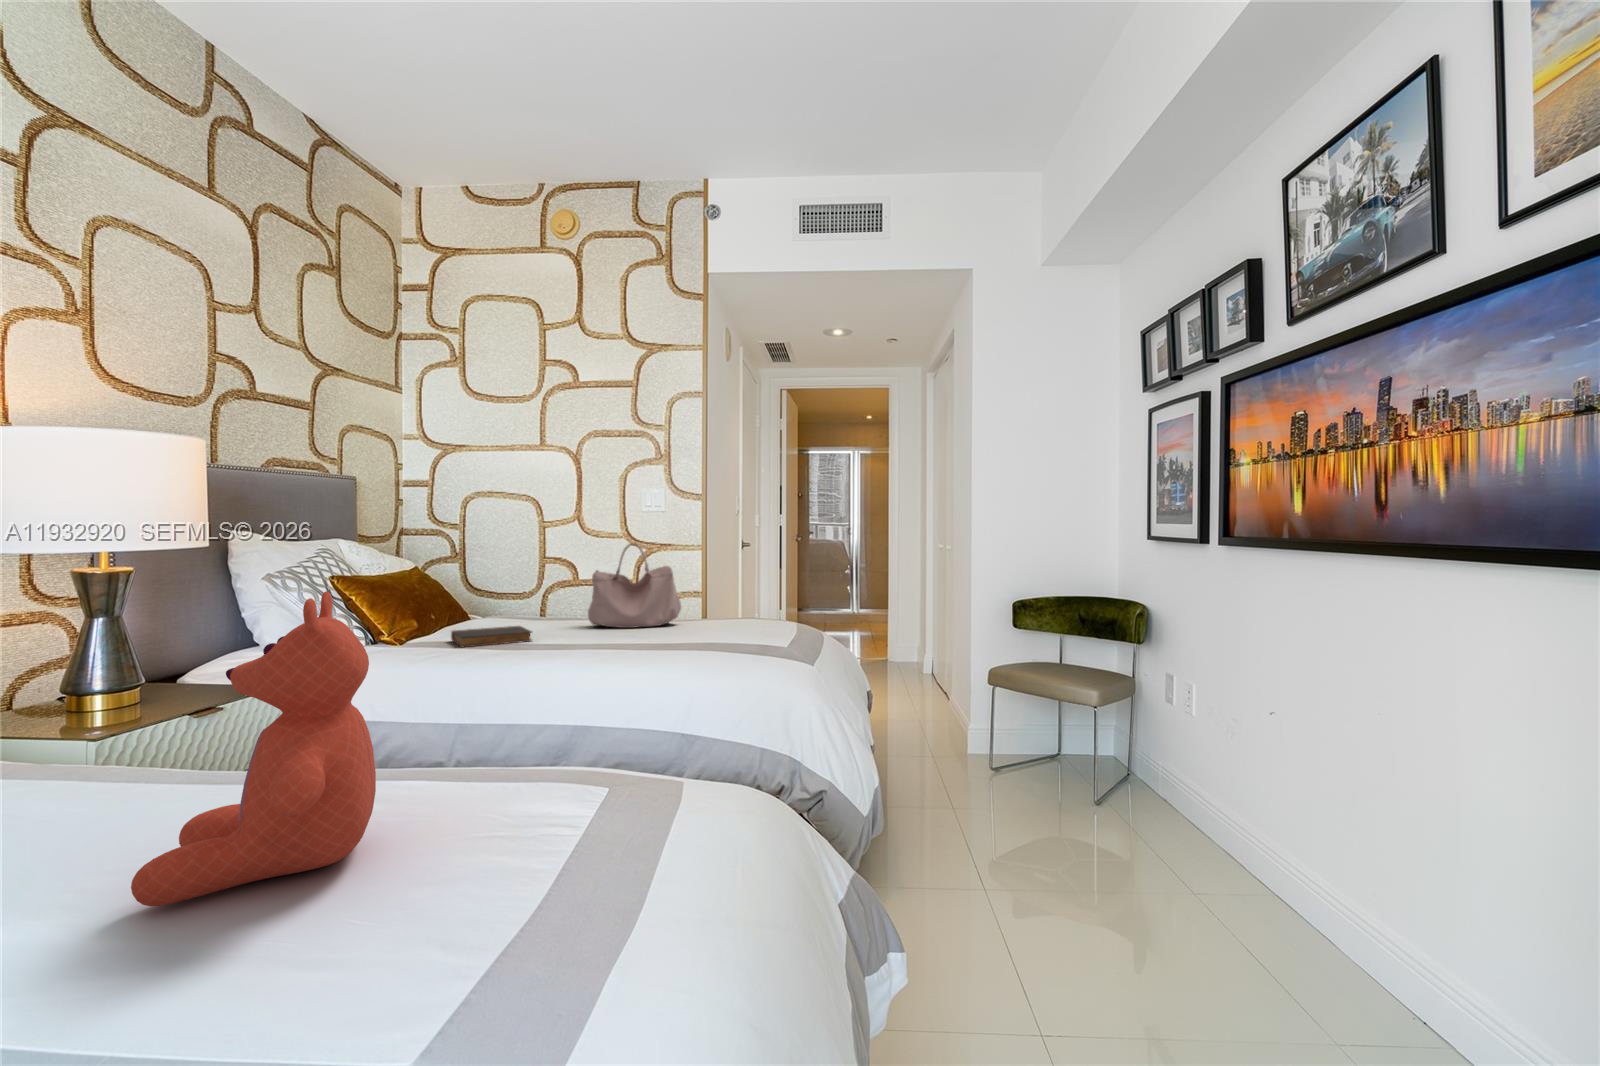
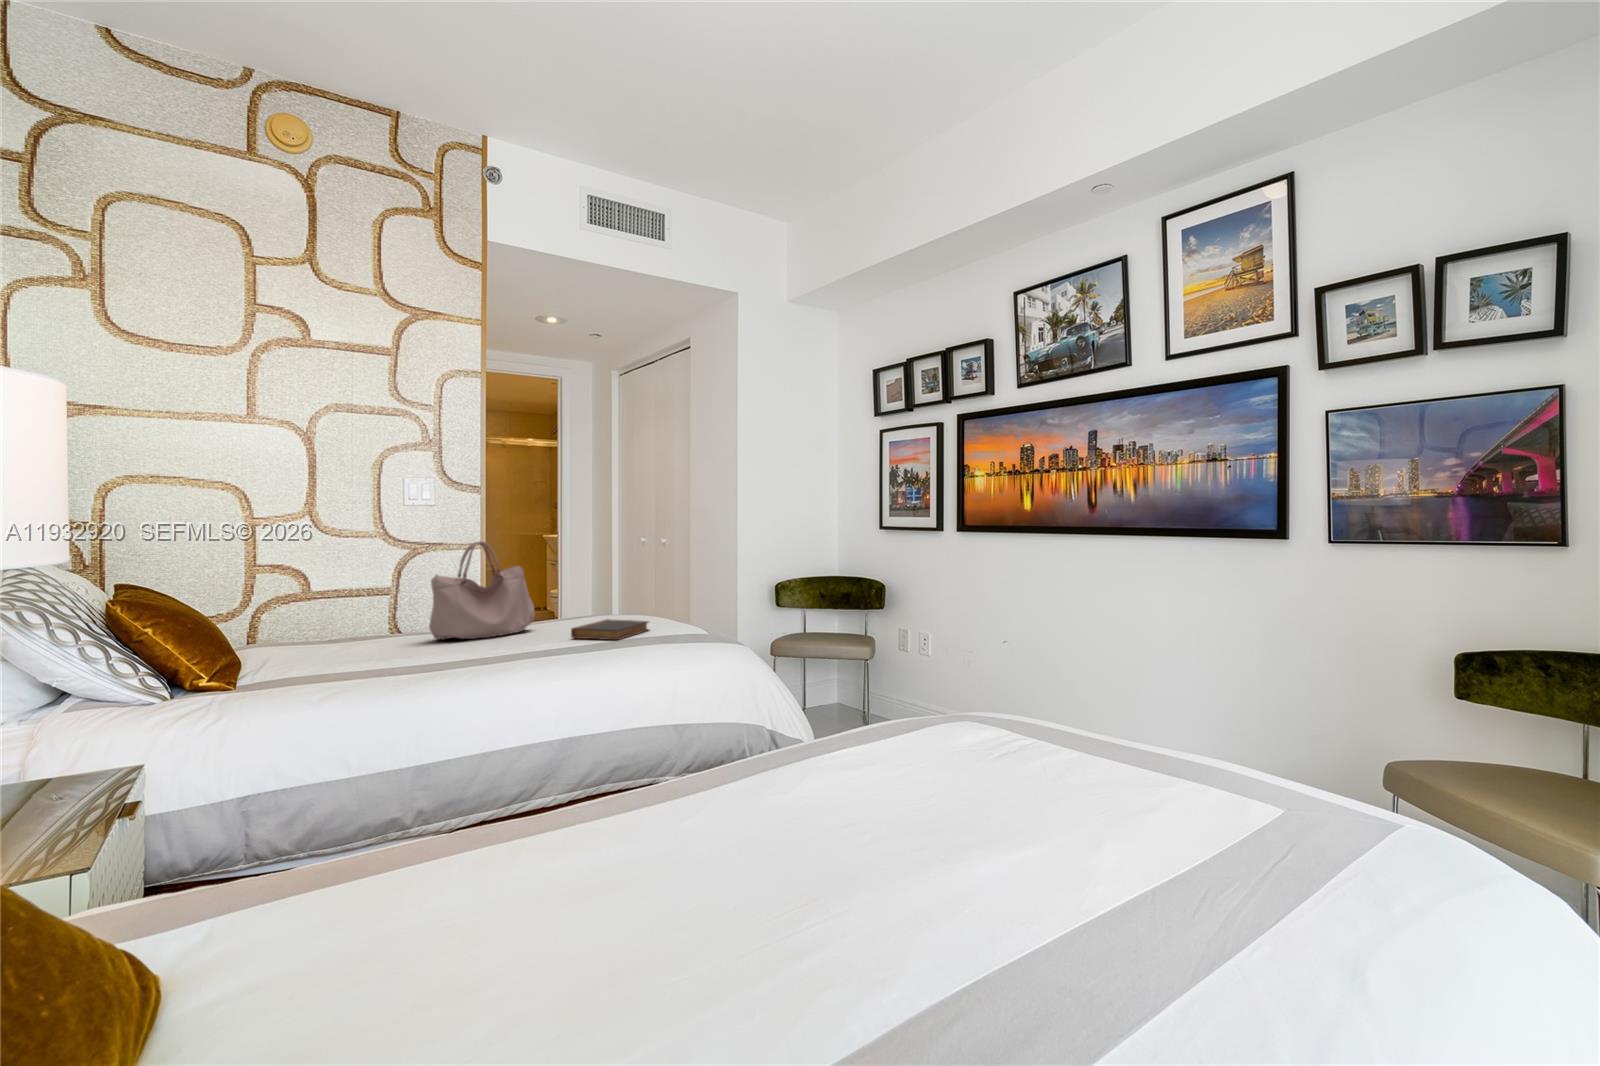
teddy bear: present [131,591,376,906] -> none [825,576,1024,858]
book: present [451,626,532,647] -> present [571,619,649,640]

